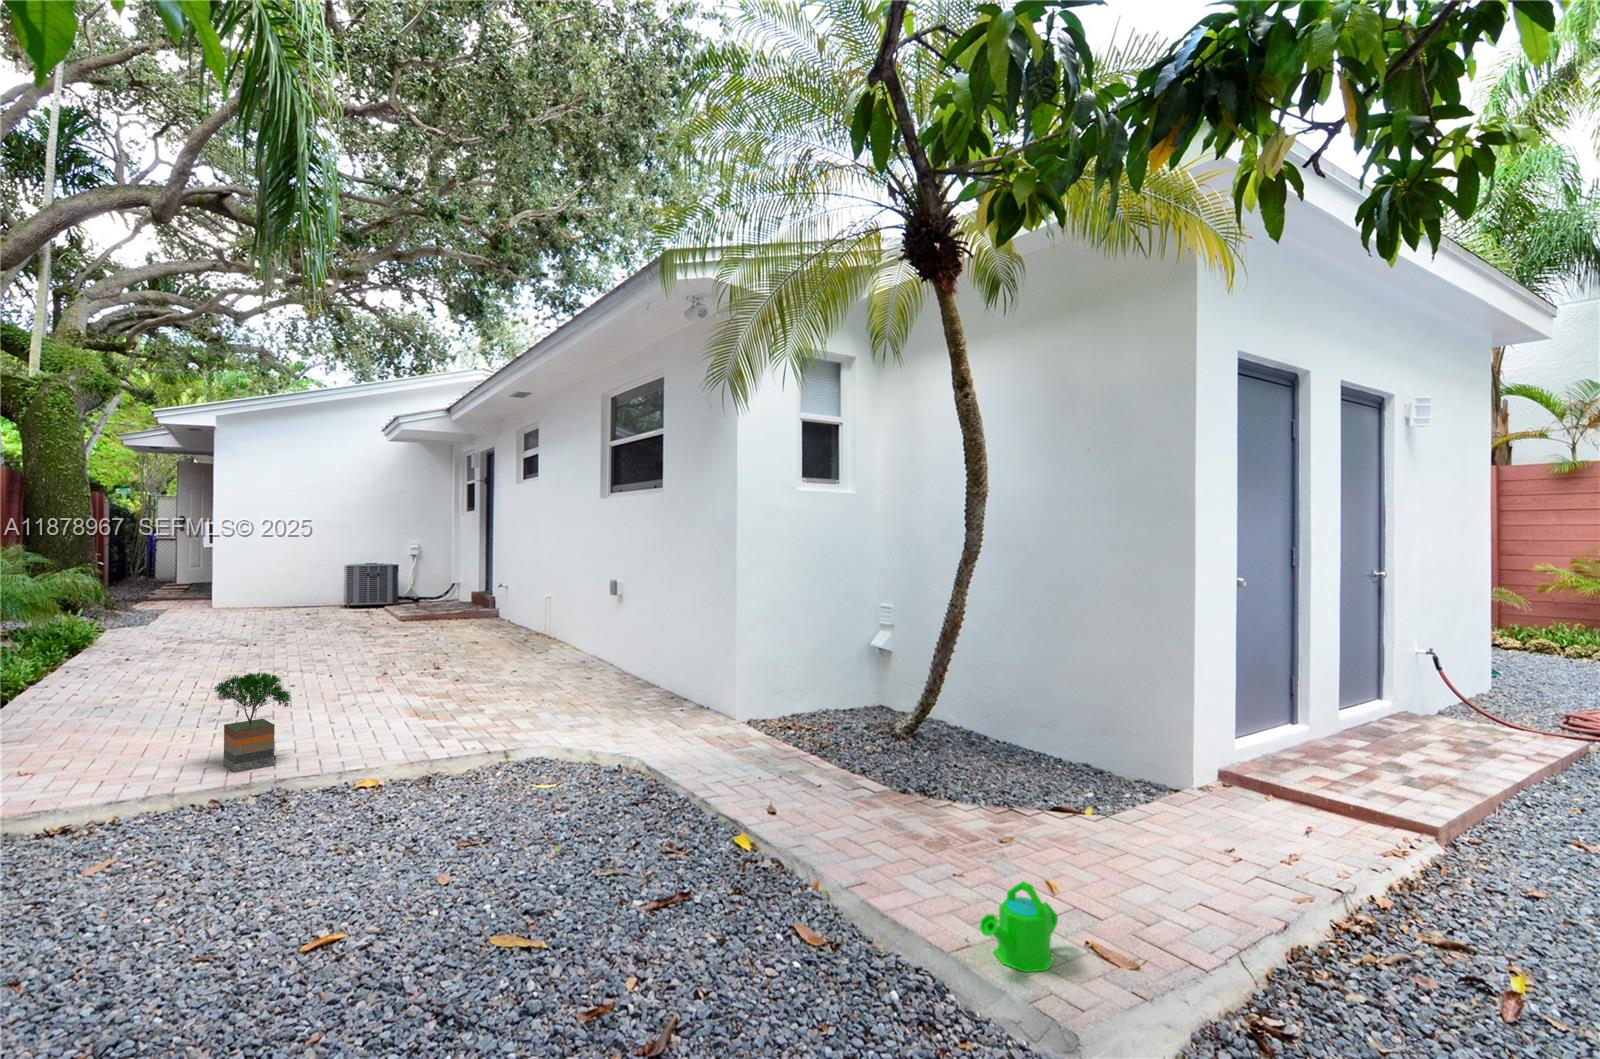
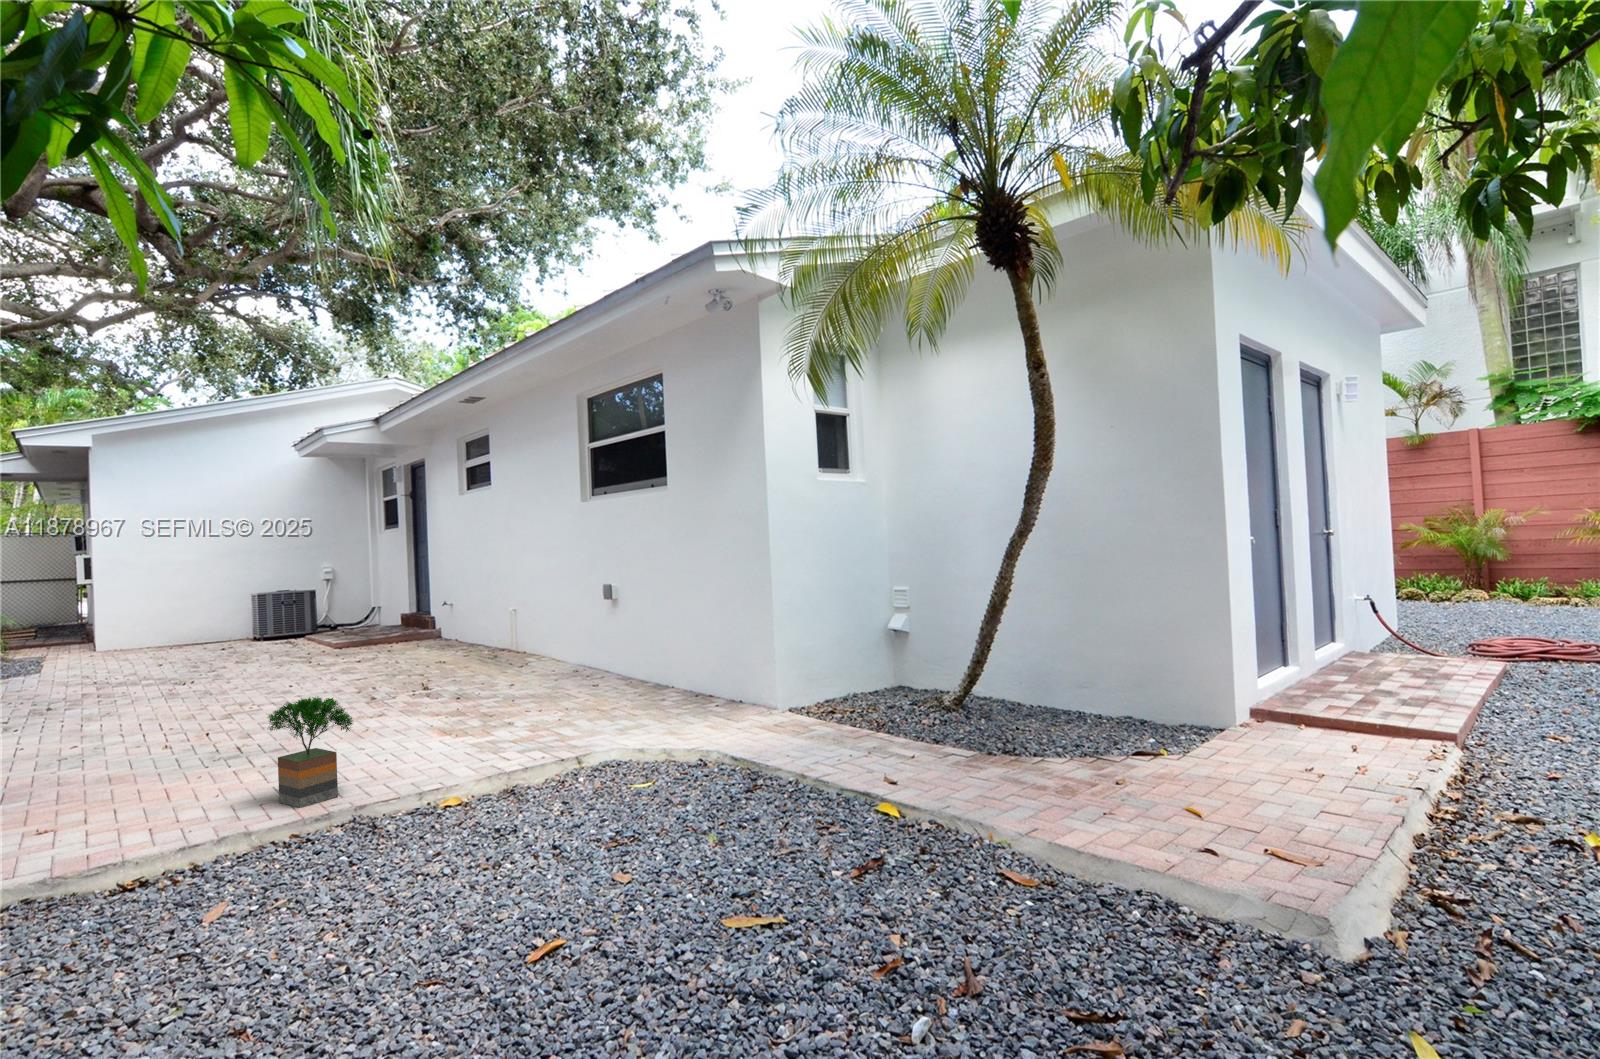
watering can: present [980,881,1058,972] -> none [1192,799,1252,880]

